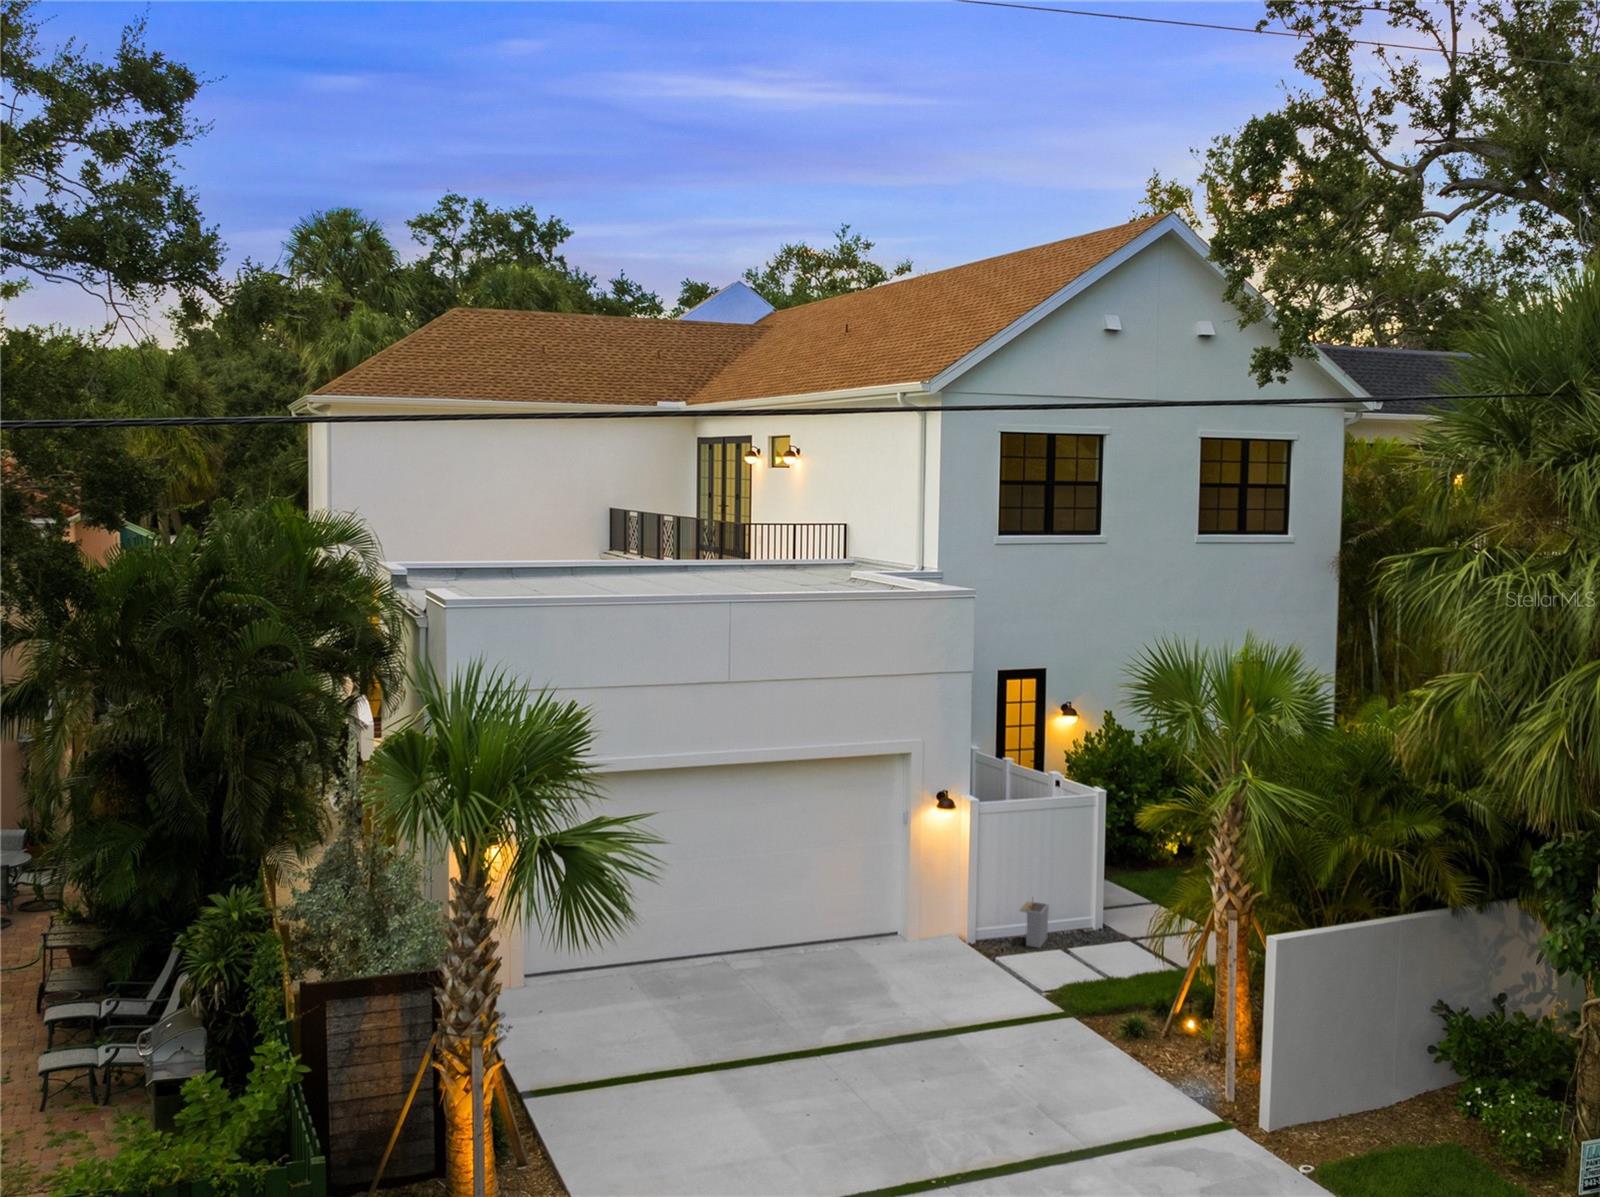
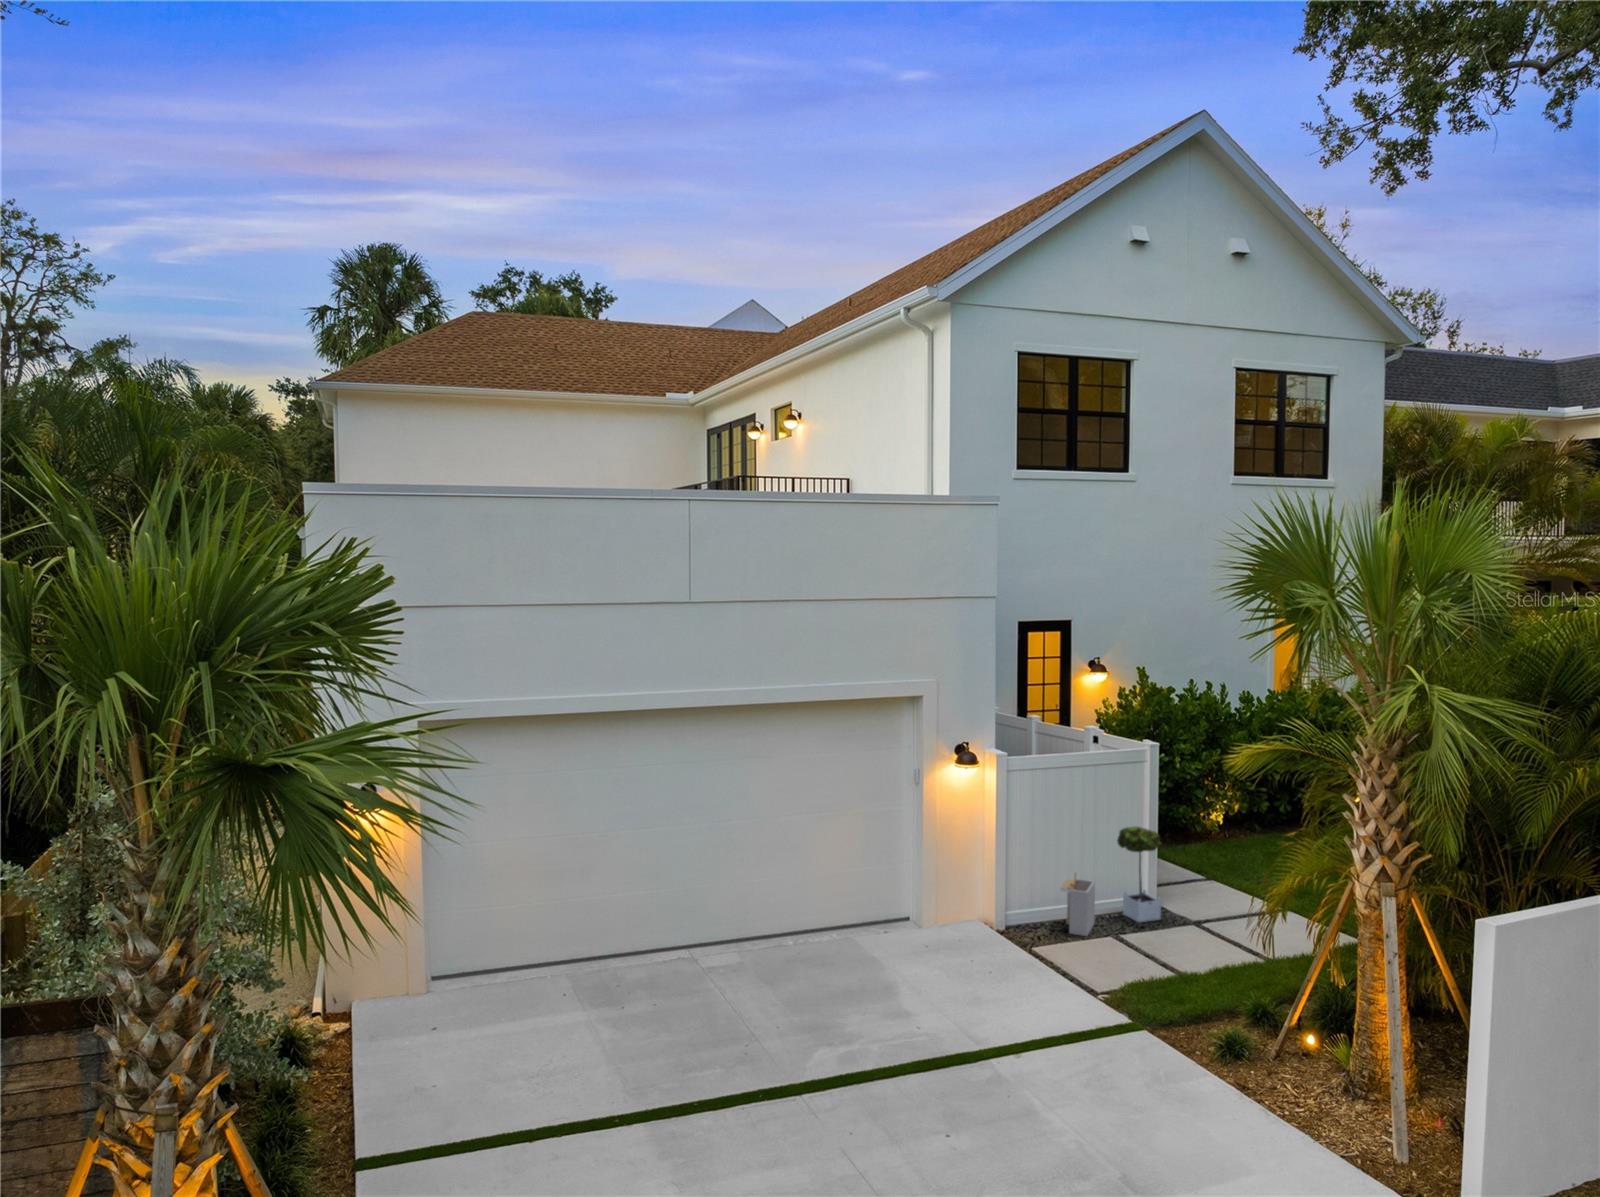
potted tree: none [1068,860,1104,938] -> present [1117,826,1162,922]

